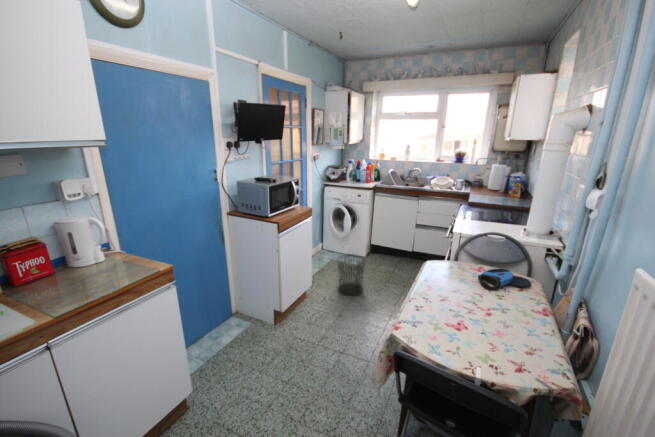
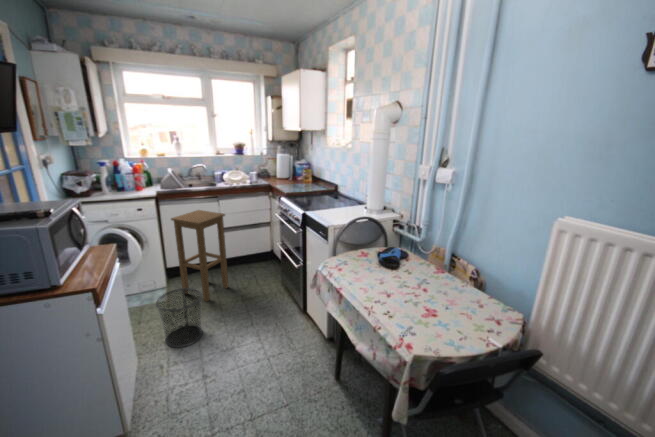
stool: none [371,204,412,276] -> present [171,210,228,301]

